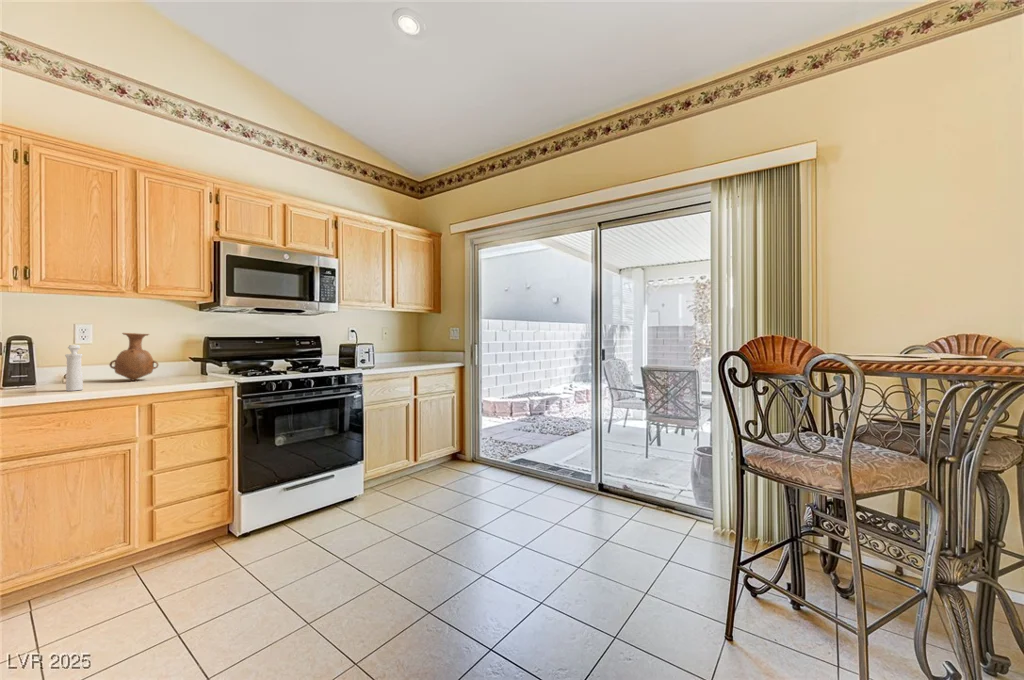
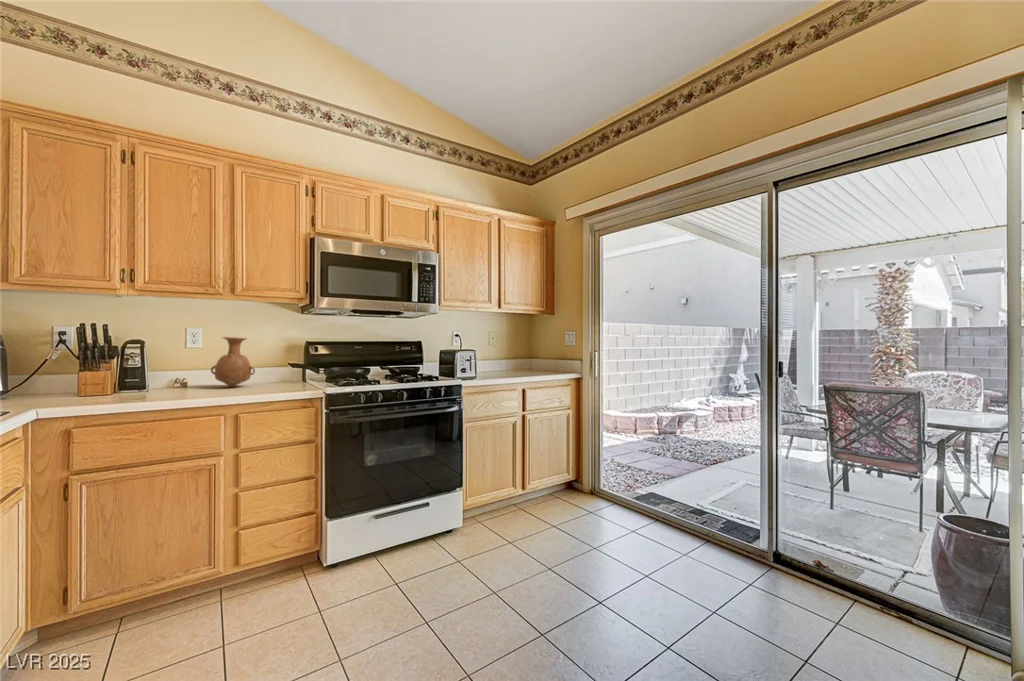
pepper mill: present [65,345,83,391] -> none [159,350,178,398]

